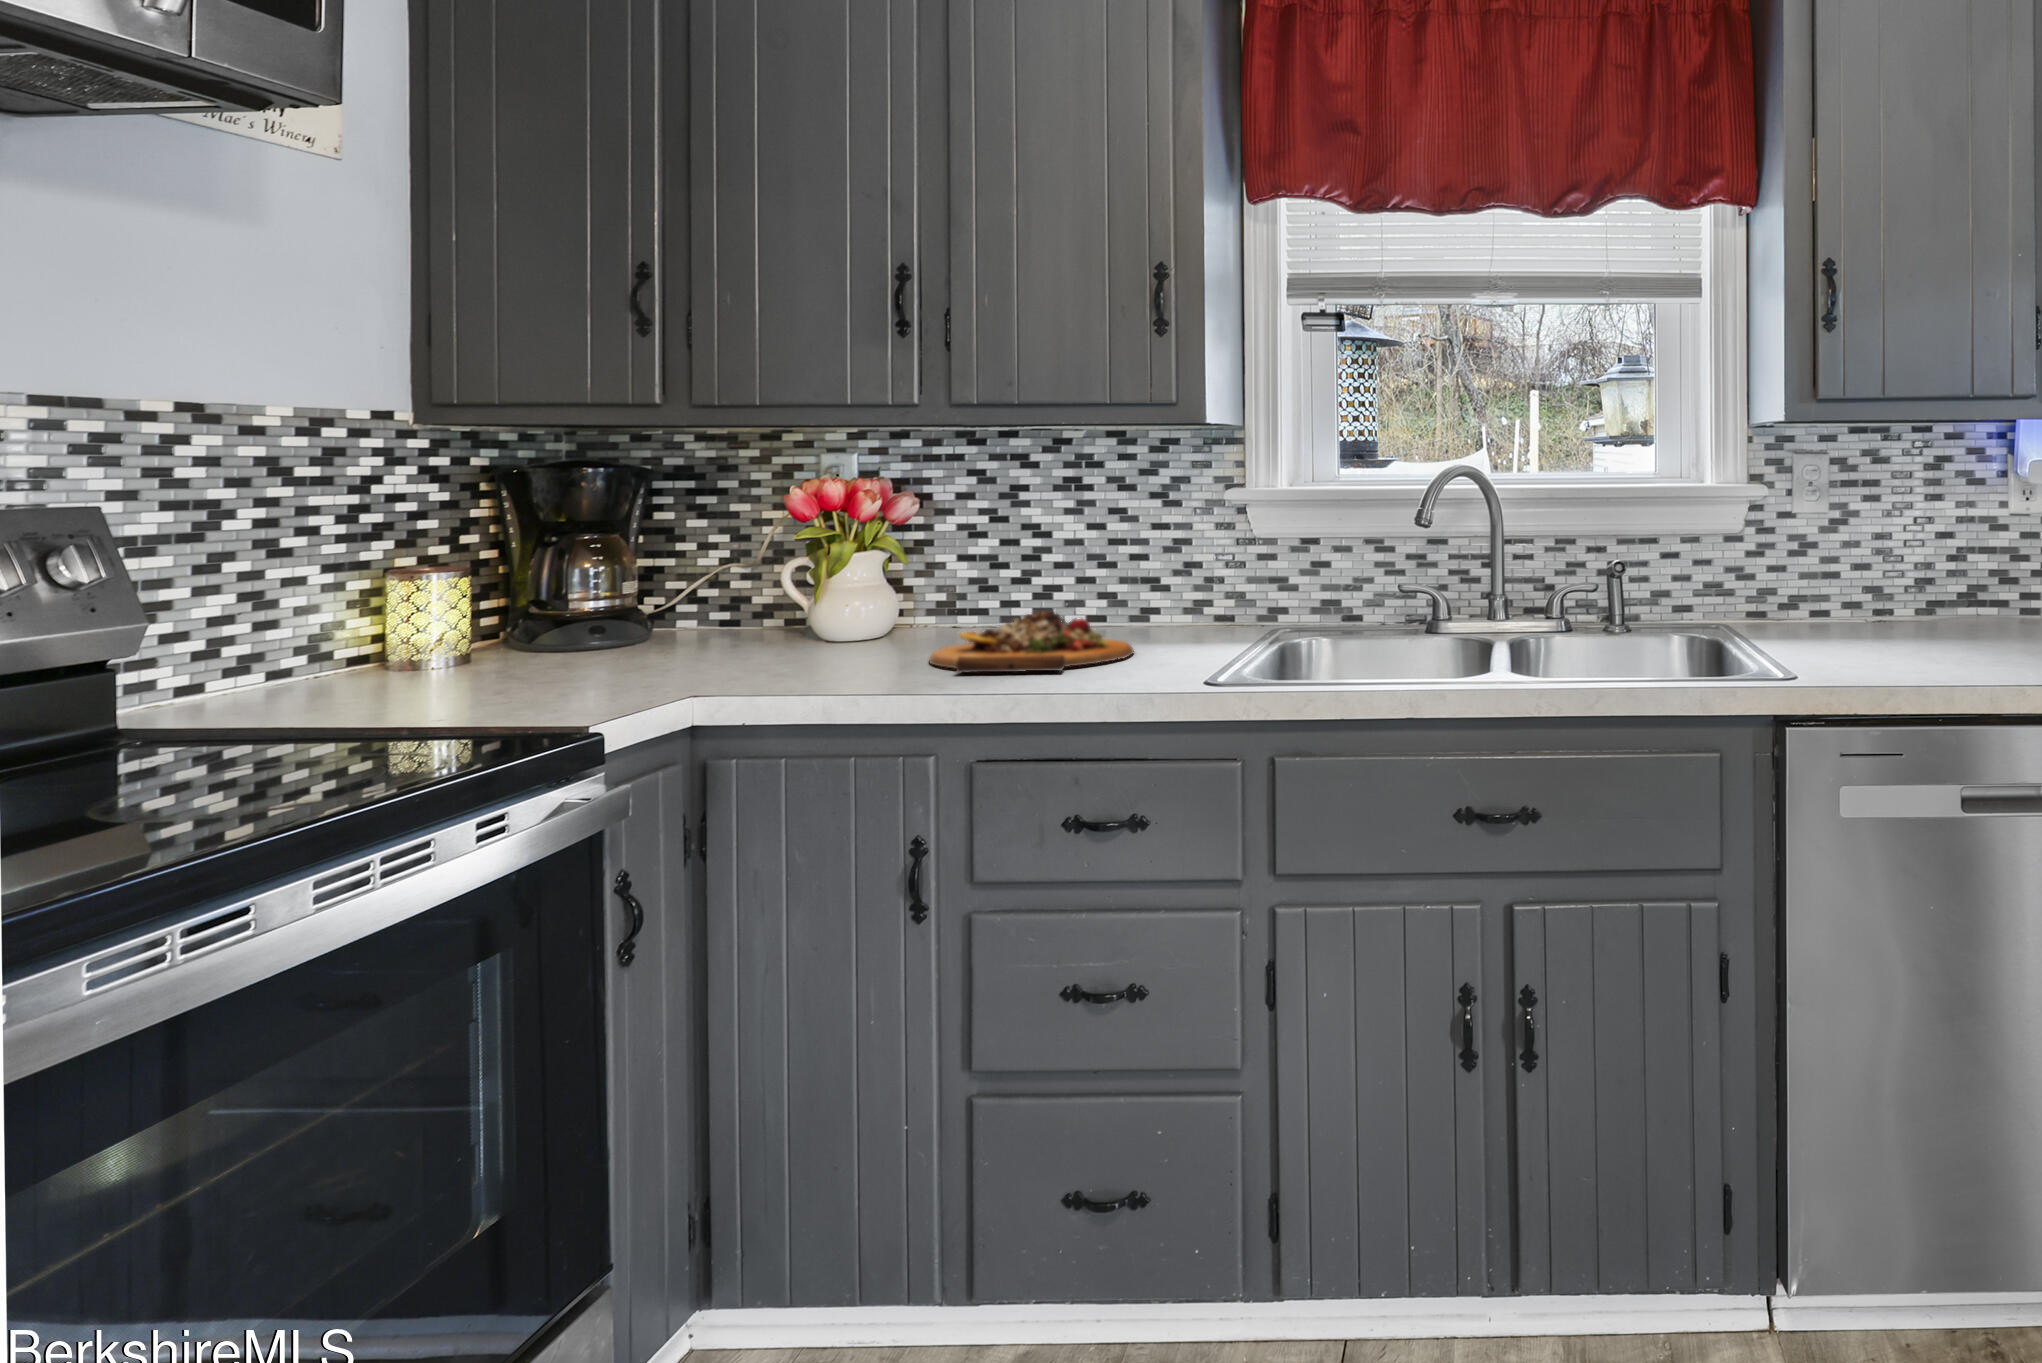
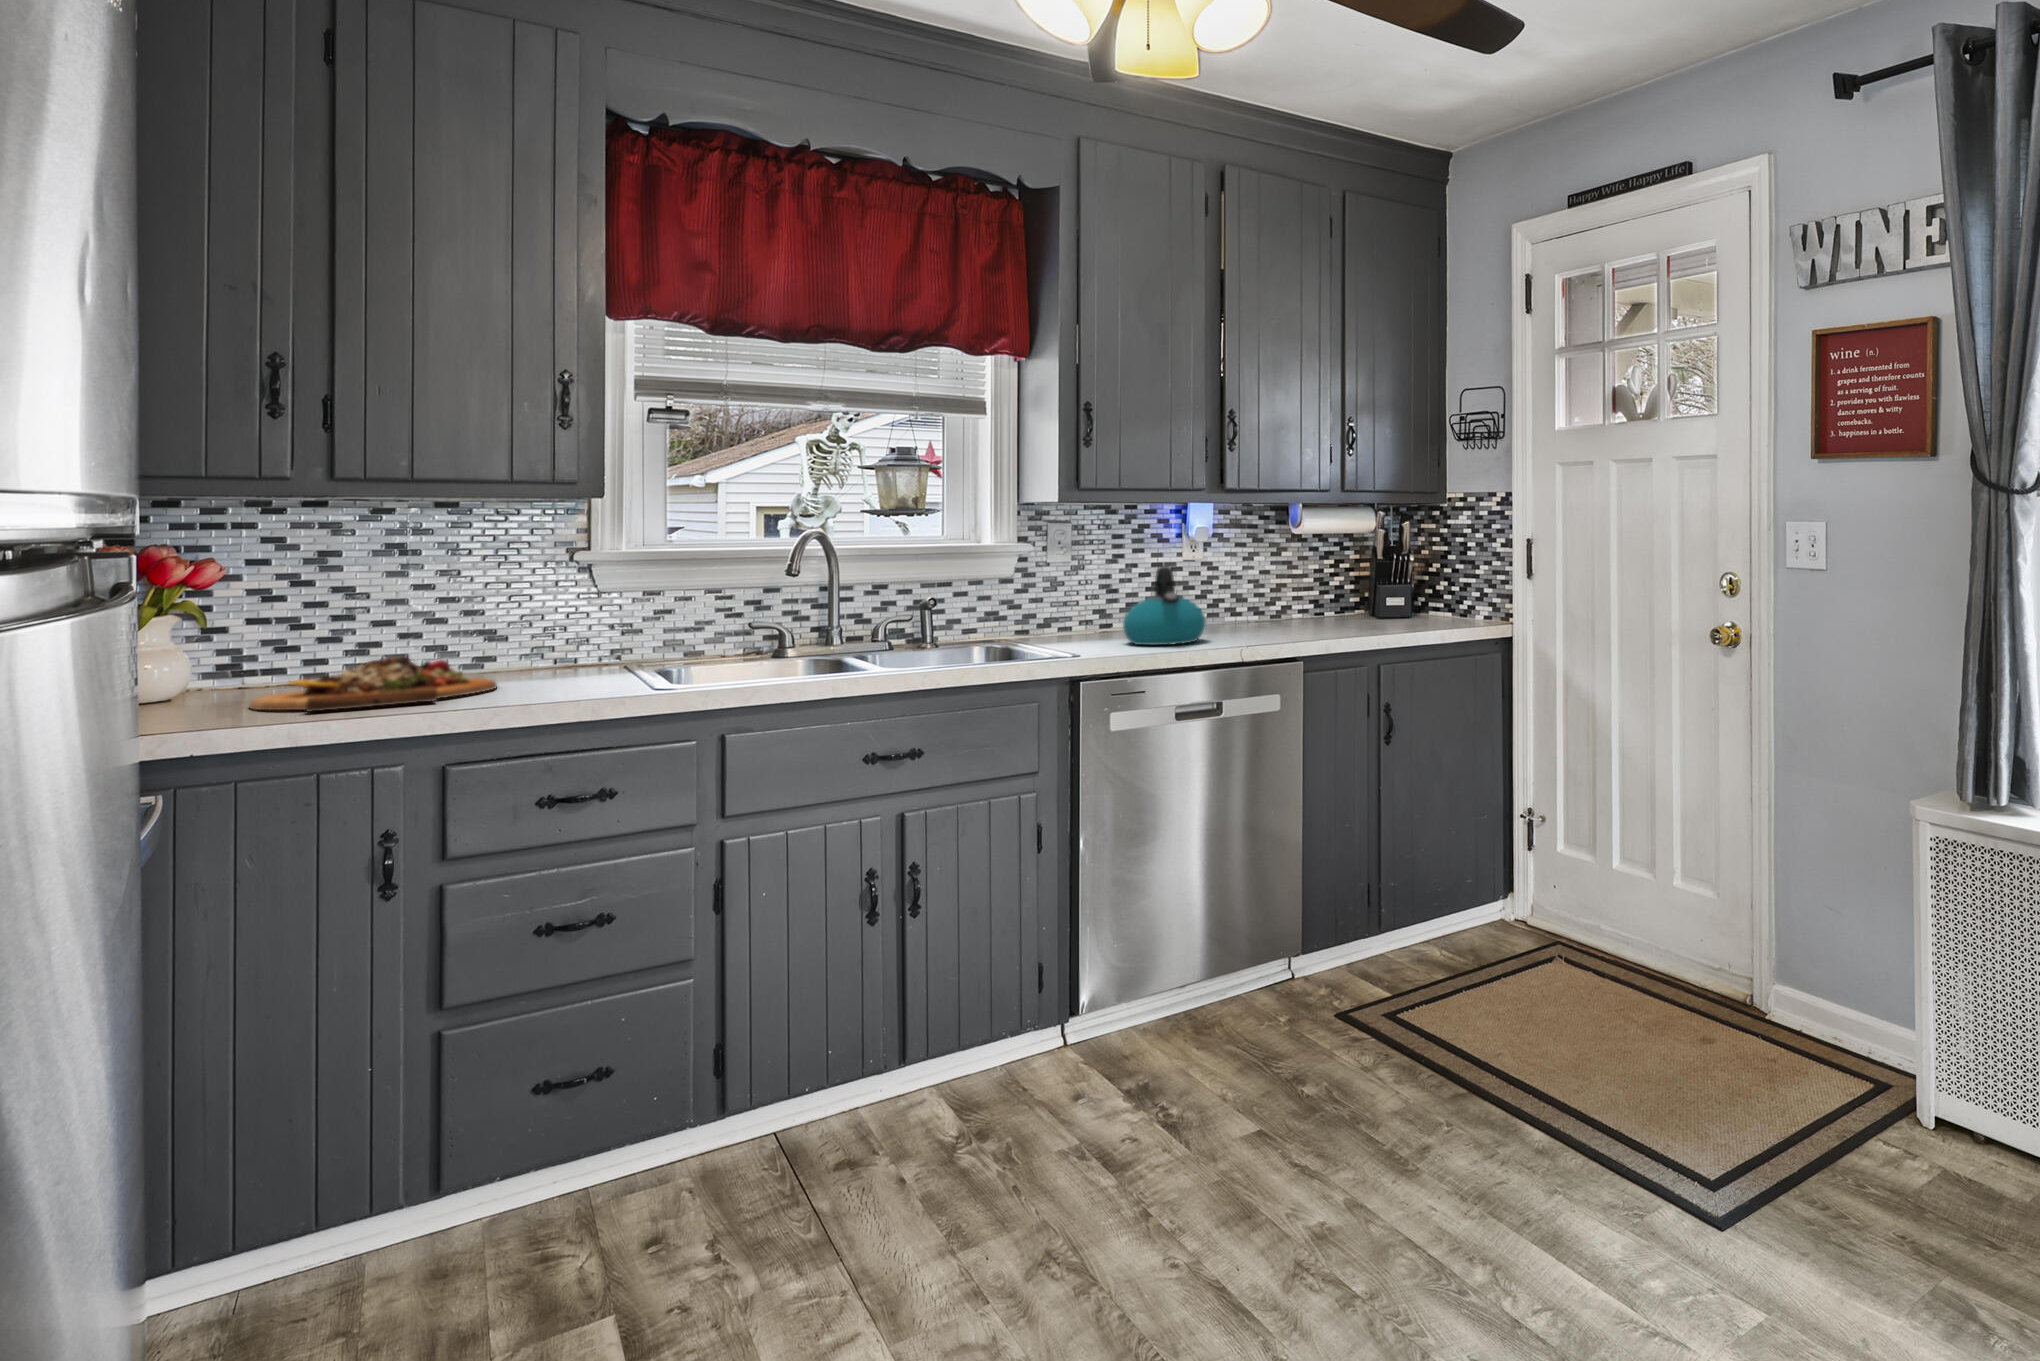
kettle: none [1884,529,2022,663] -> present [1123,566,1206,645]

